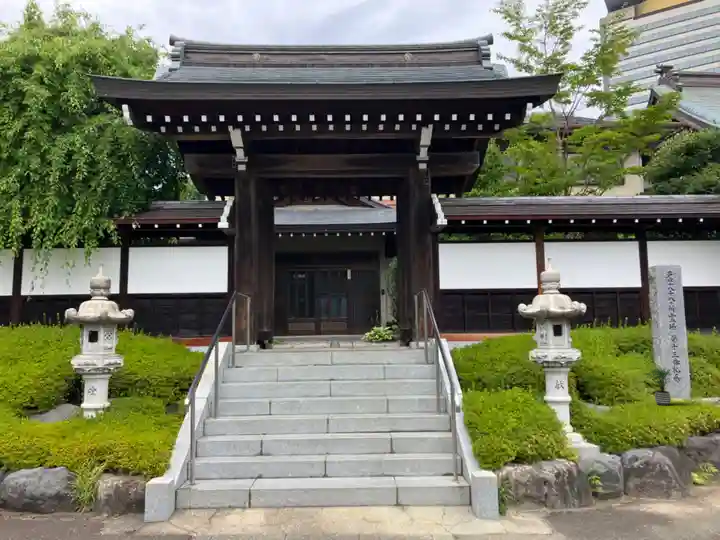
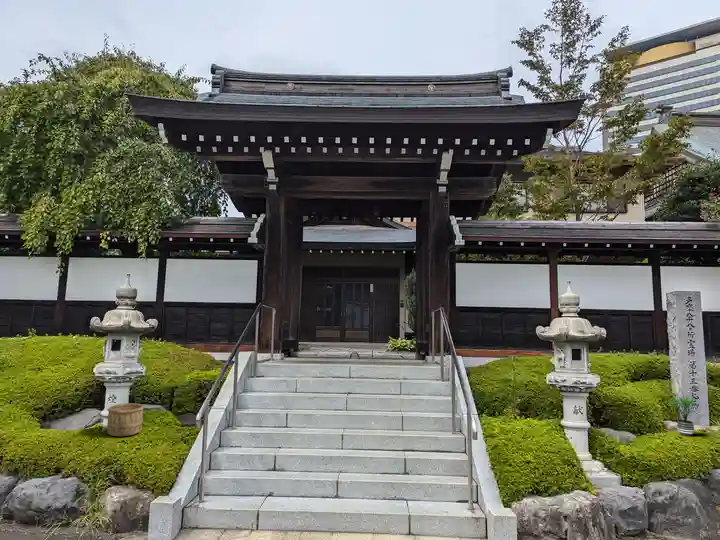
wooden bucket: none [89,396,126,429] -> present [107,403,144,436]

